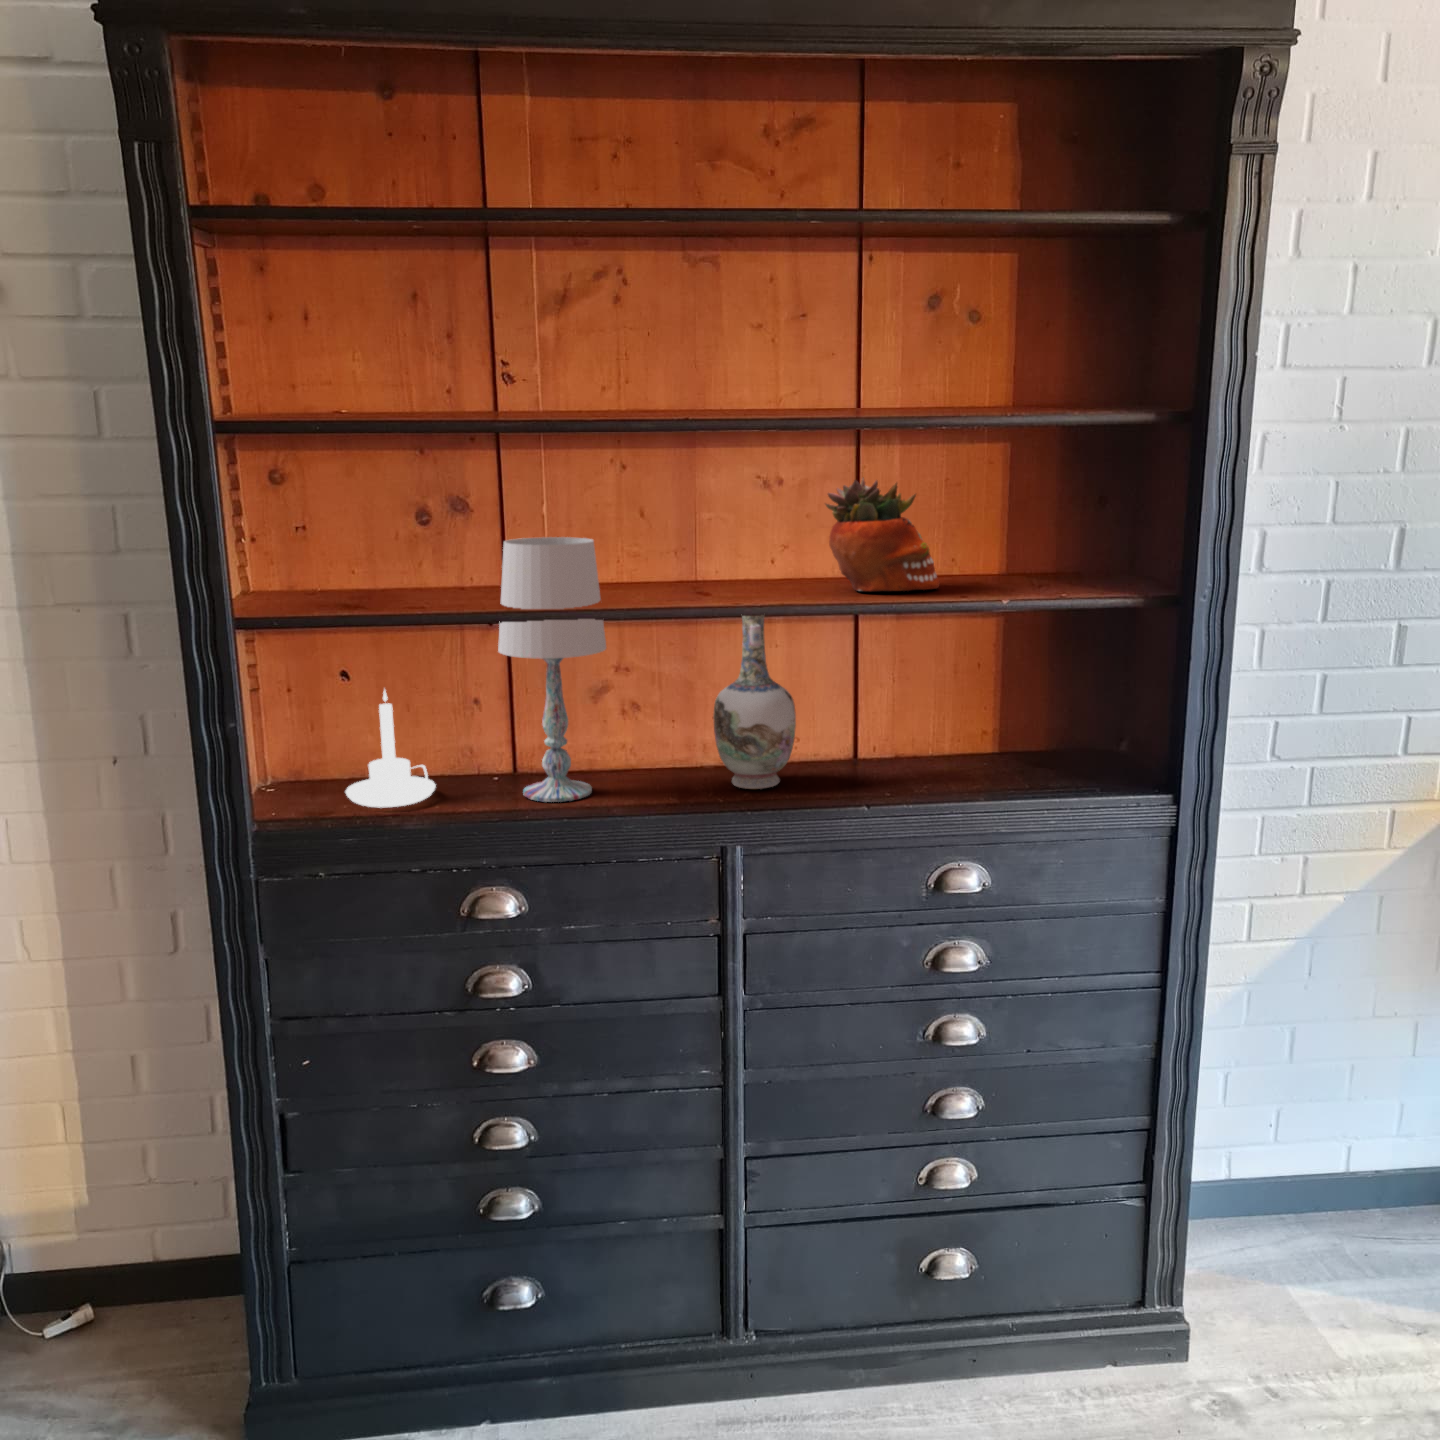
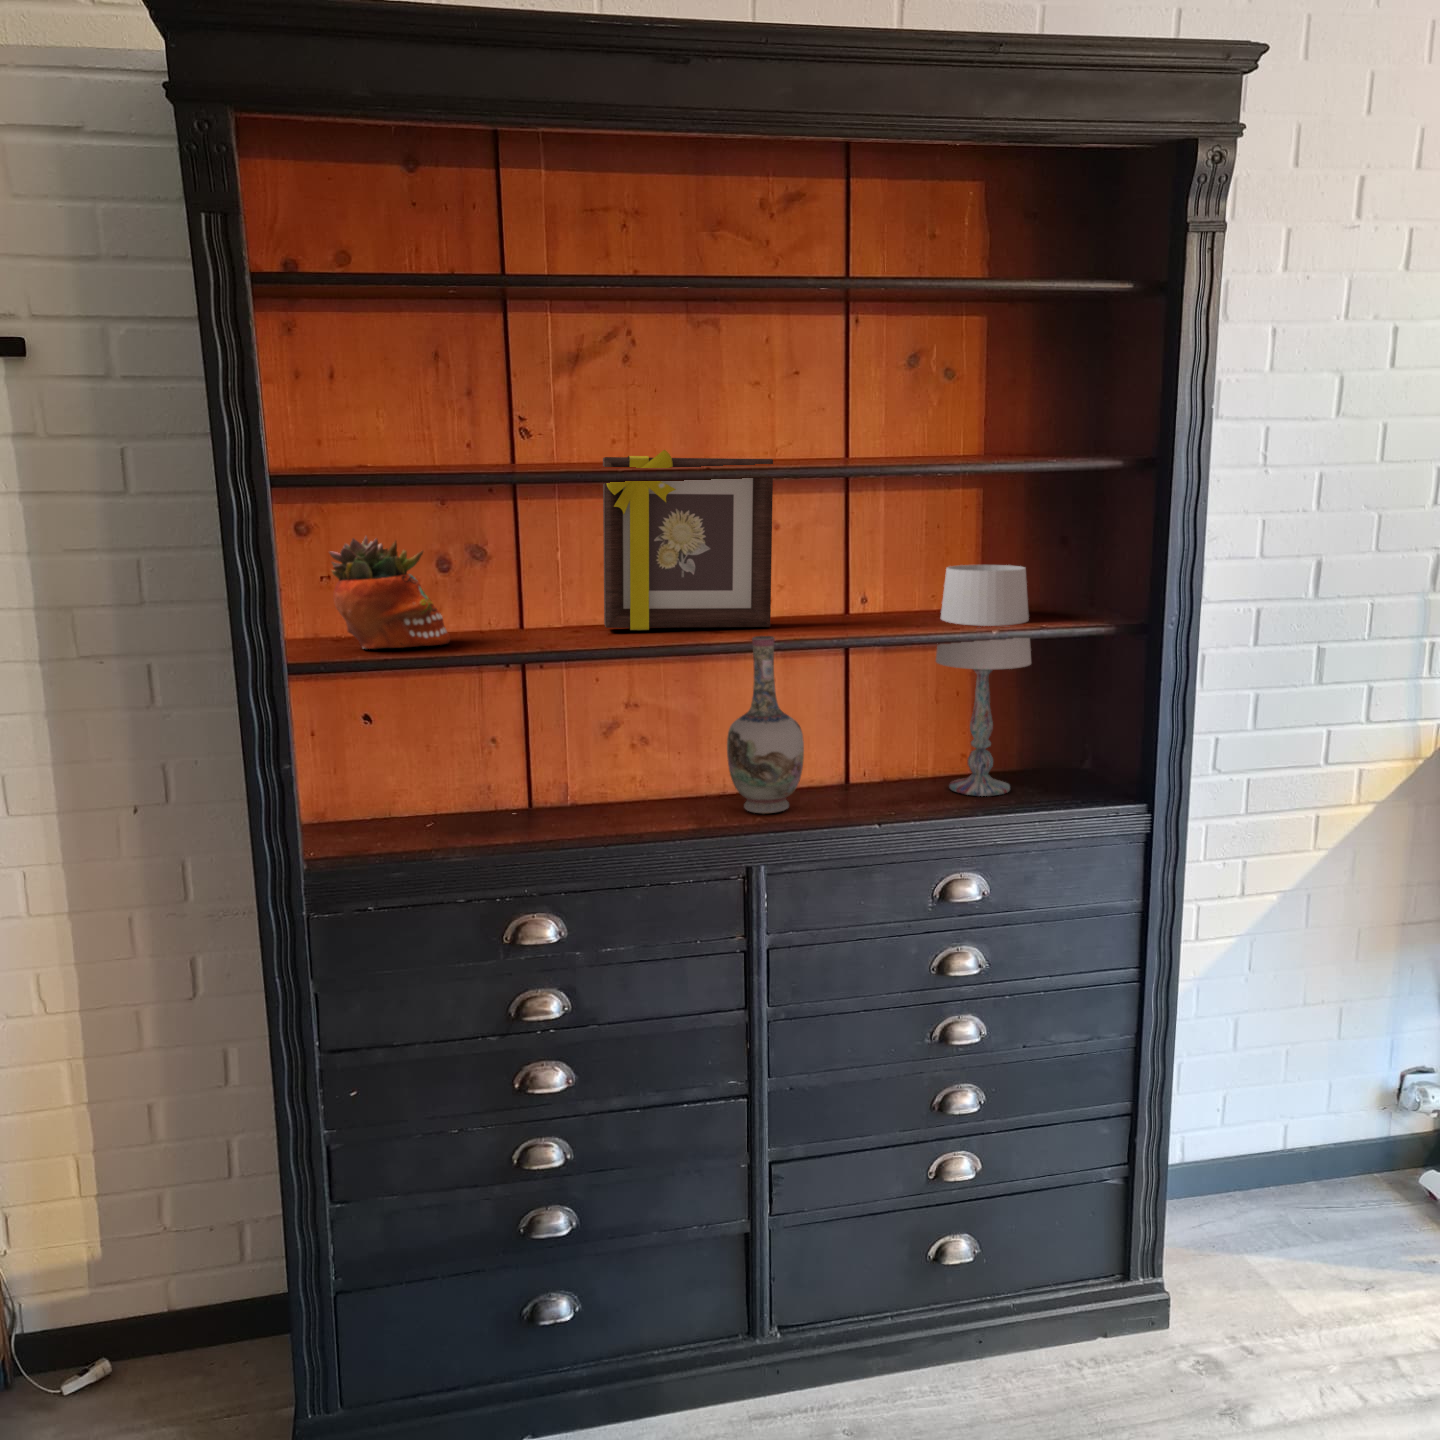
picture frame: none [586,397,768,590] -> present [603,450,773,630]
succulent planter: present [825,478,940,591] -> present [329,537,450,649]
table lamp: present [498,537,606,802] -> present [936,565,1031,796]
candle holder: present [345,690,436,808] -> none [379,728,466,843]

